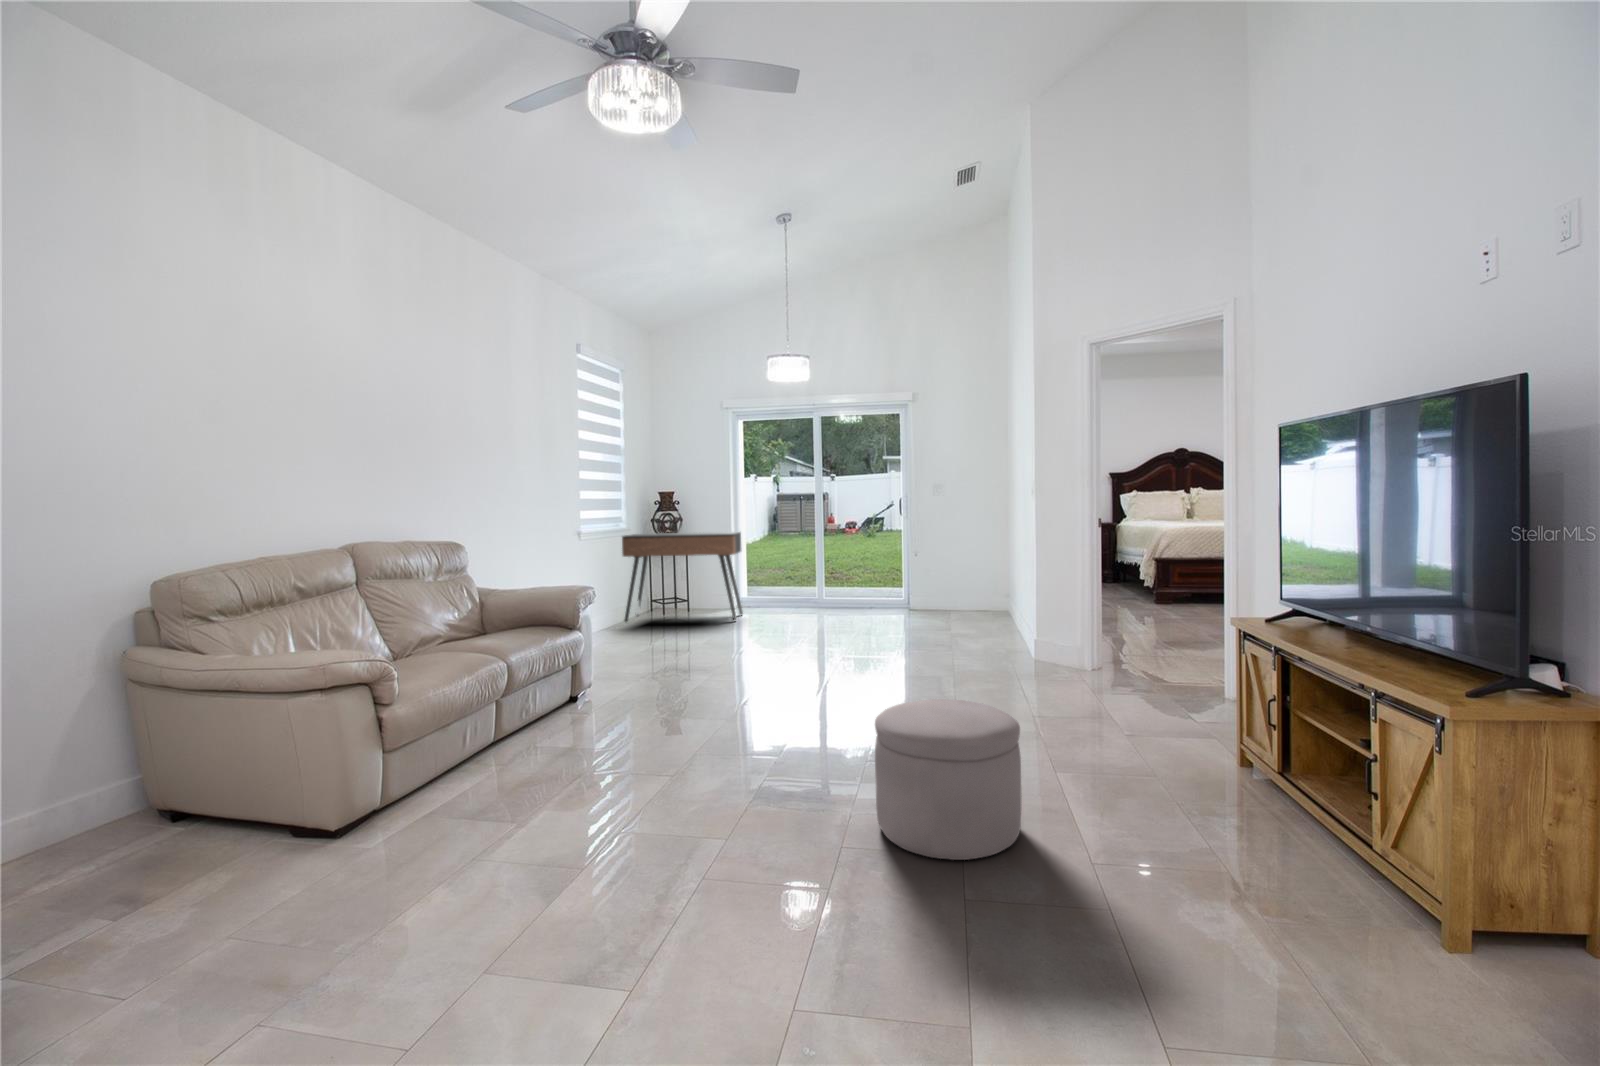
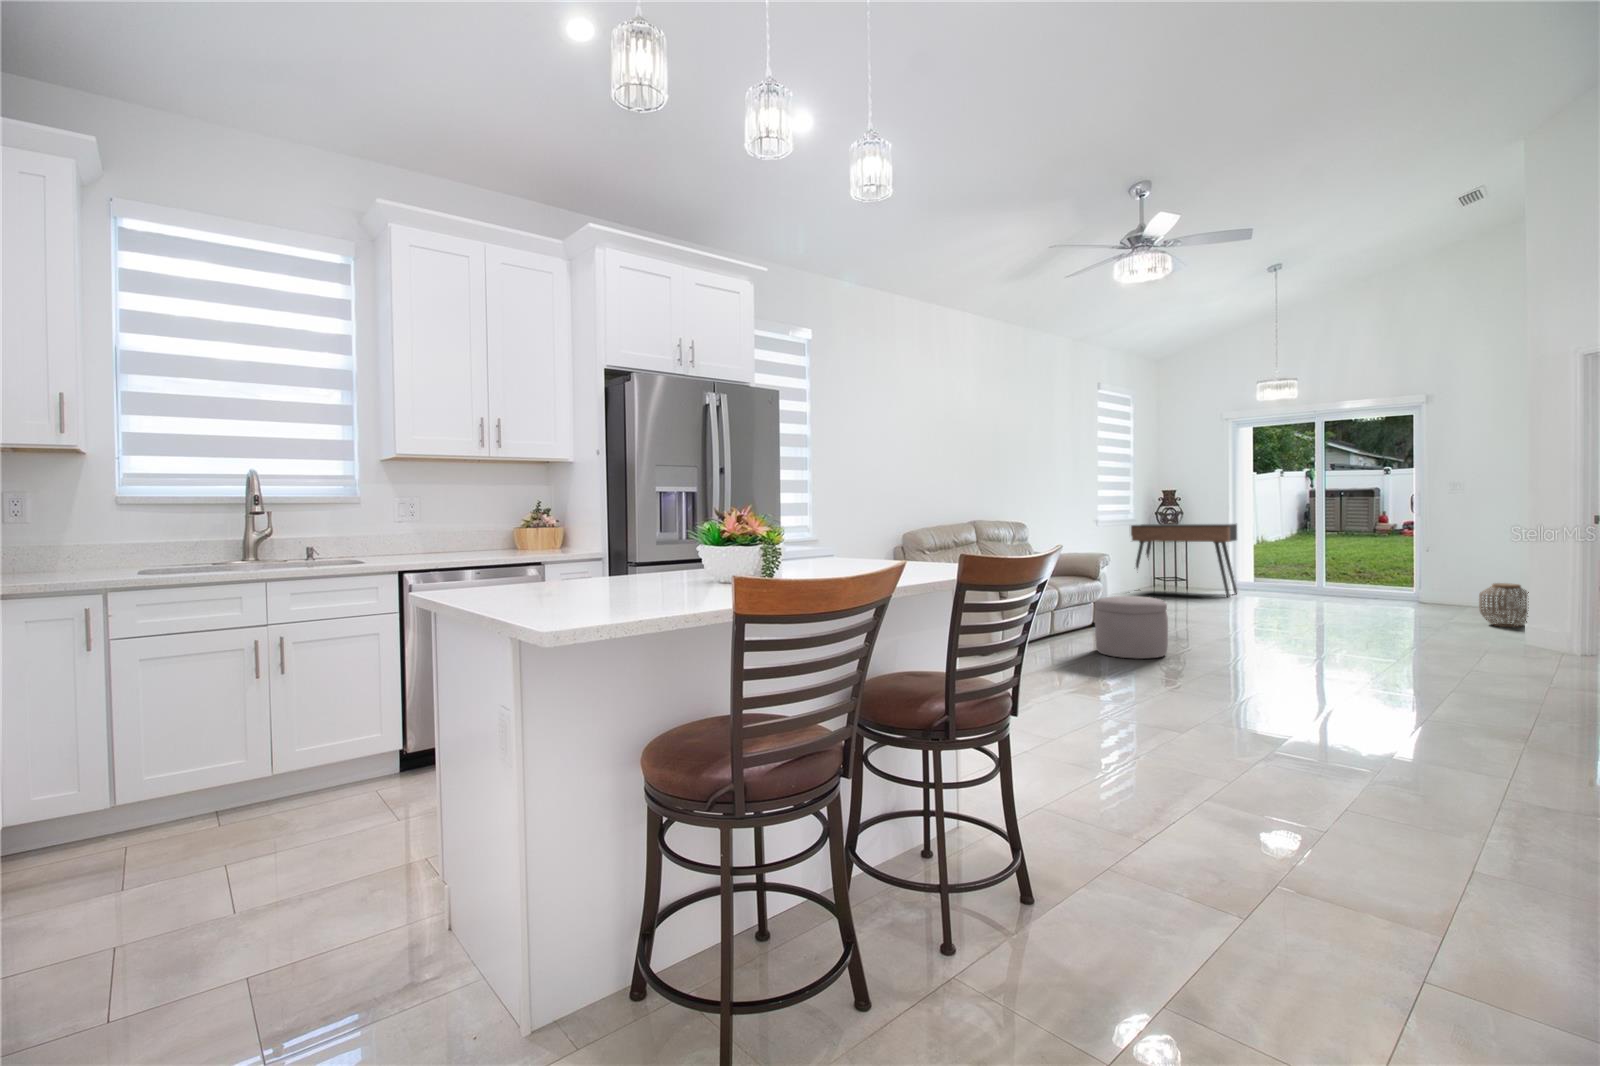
woven basket: none [973,593,1016,640] -> present [1479,583,1529,627]
ottoman: present [875,699,1022,860] -> present [1095,596,1168,659]

